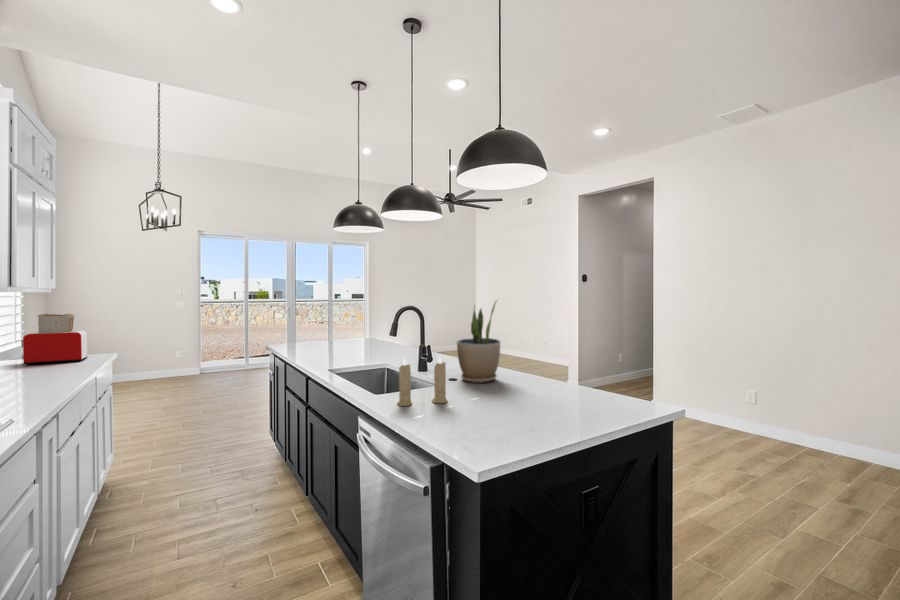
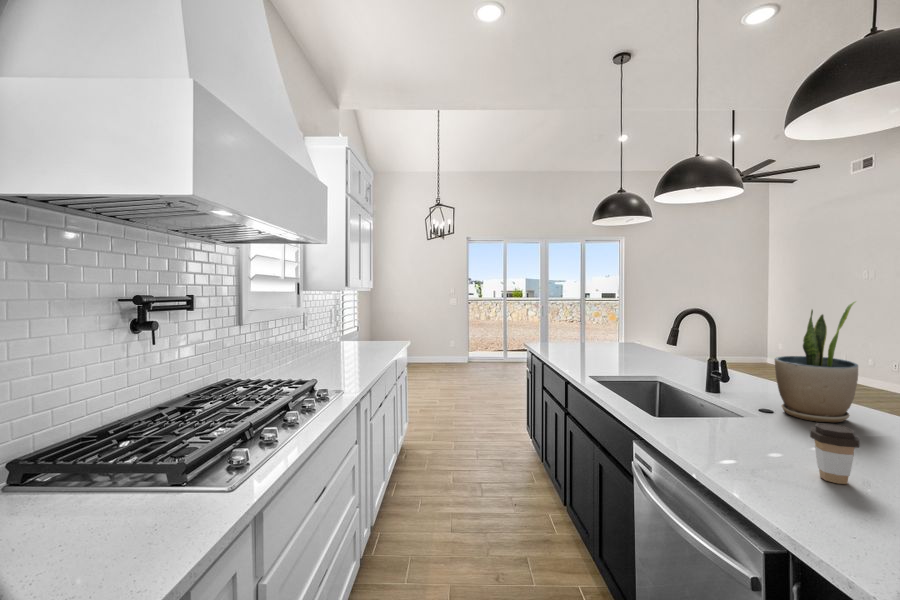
toaster: present [21,314,87,365] -> none [353,308,392,347]
candle: present [397,357,447,406] -> none [692,375,773,447]
coffee cup: none [461,380,485,417] -> present [810,423,859,484]

